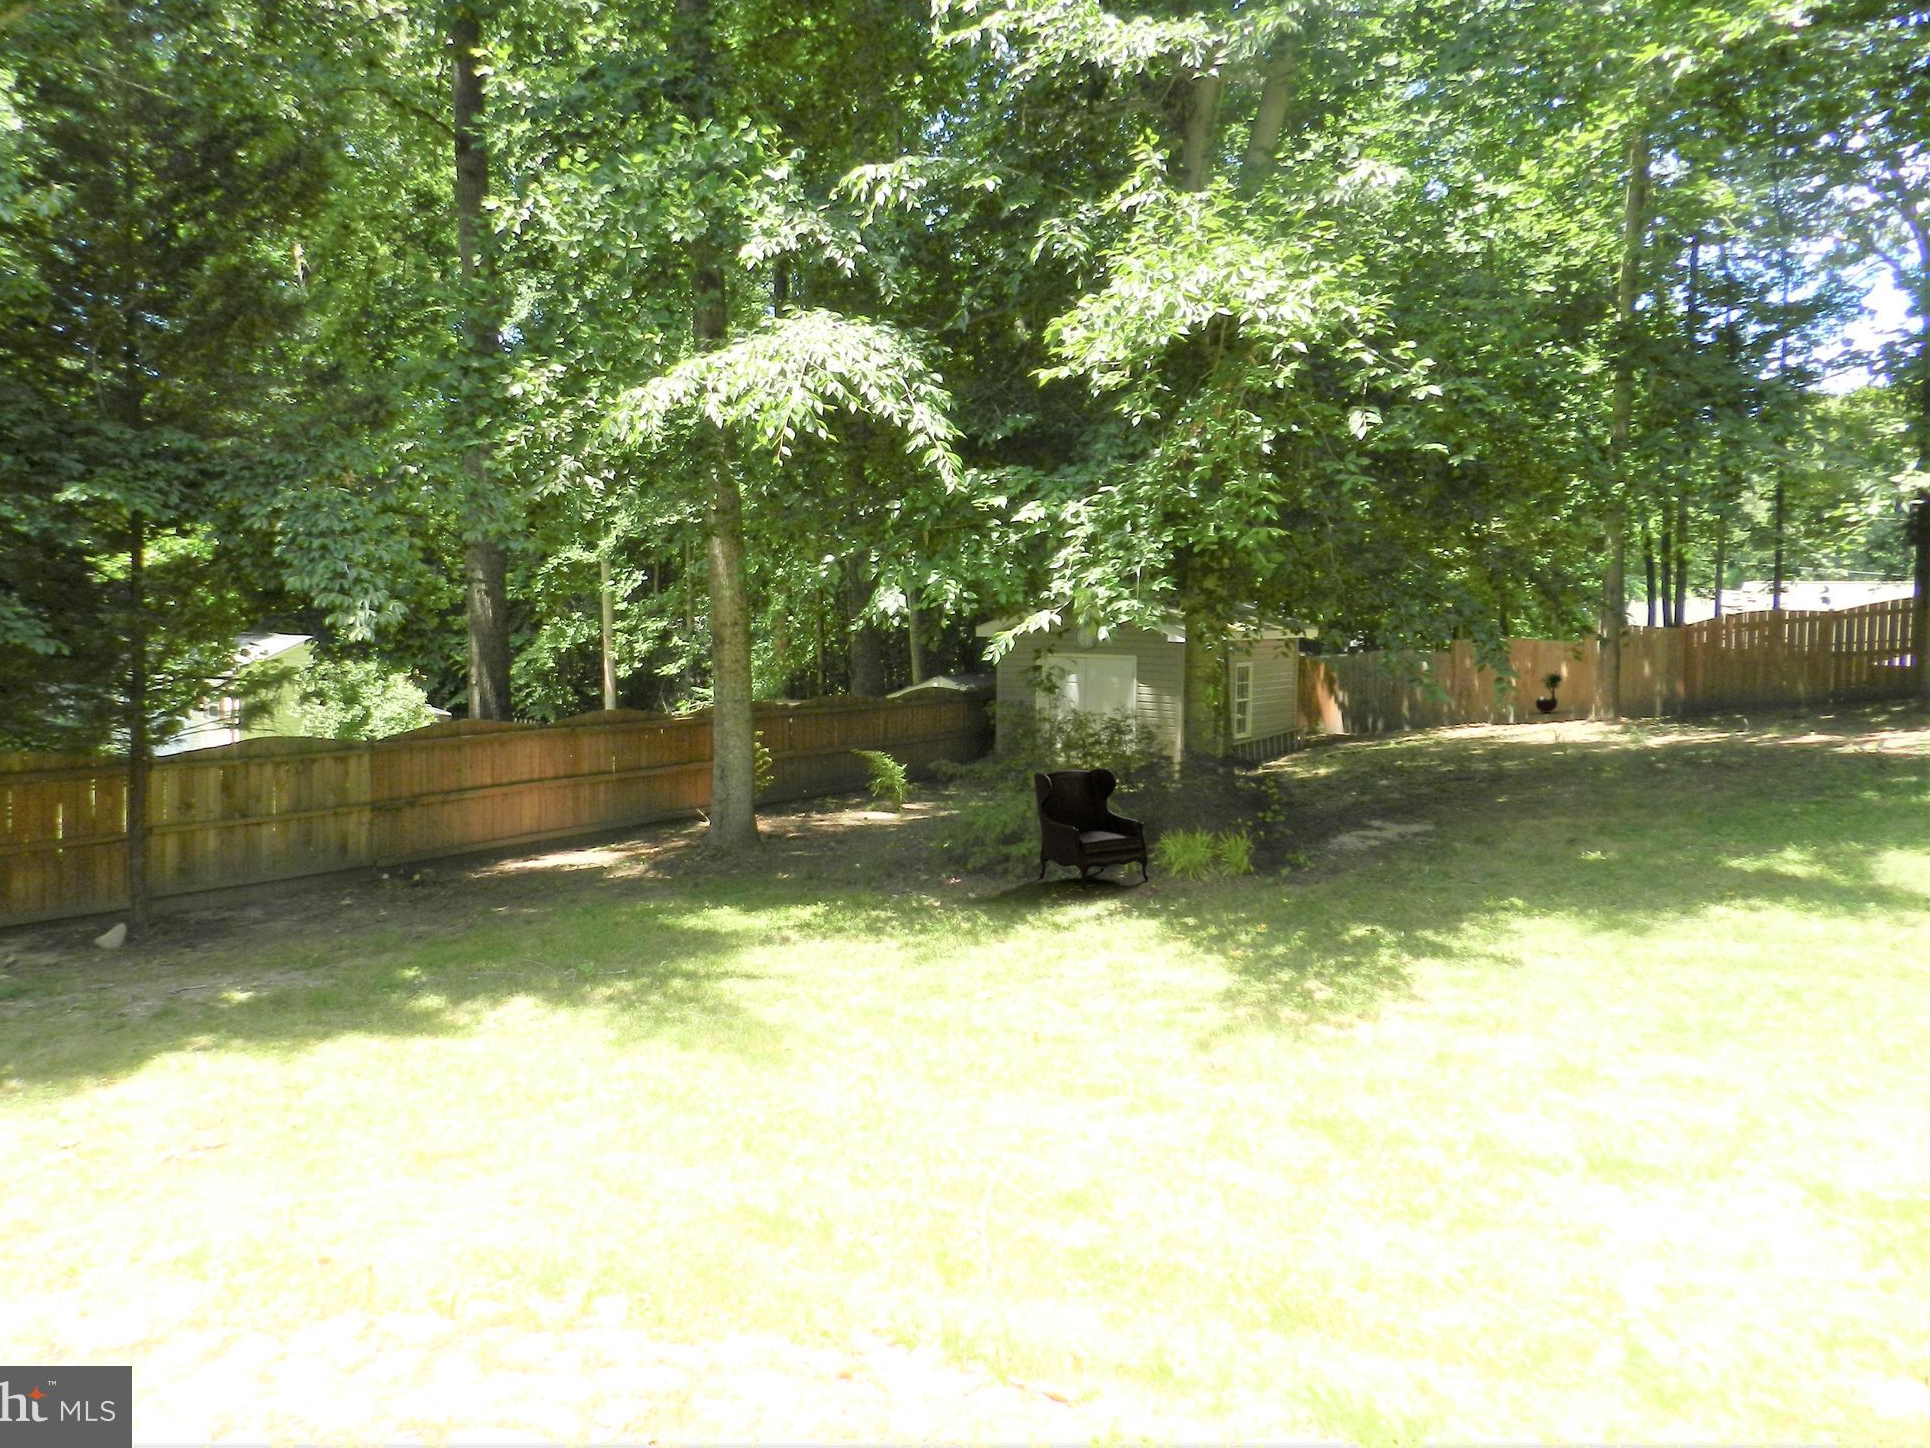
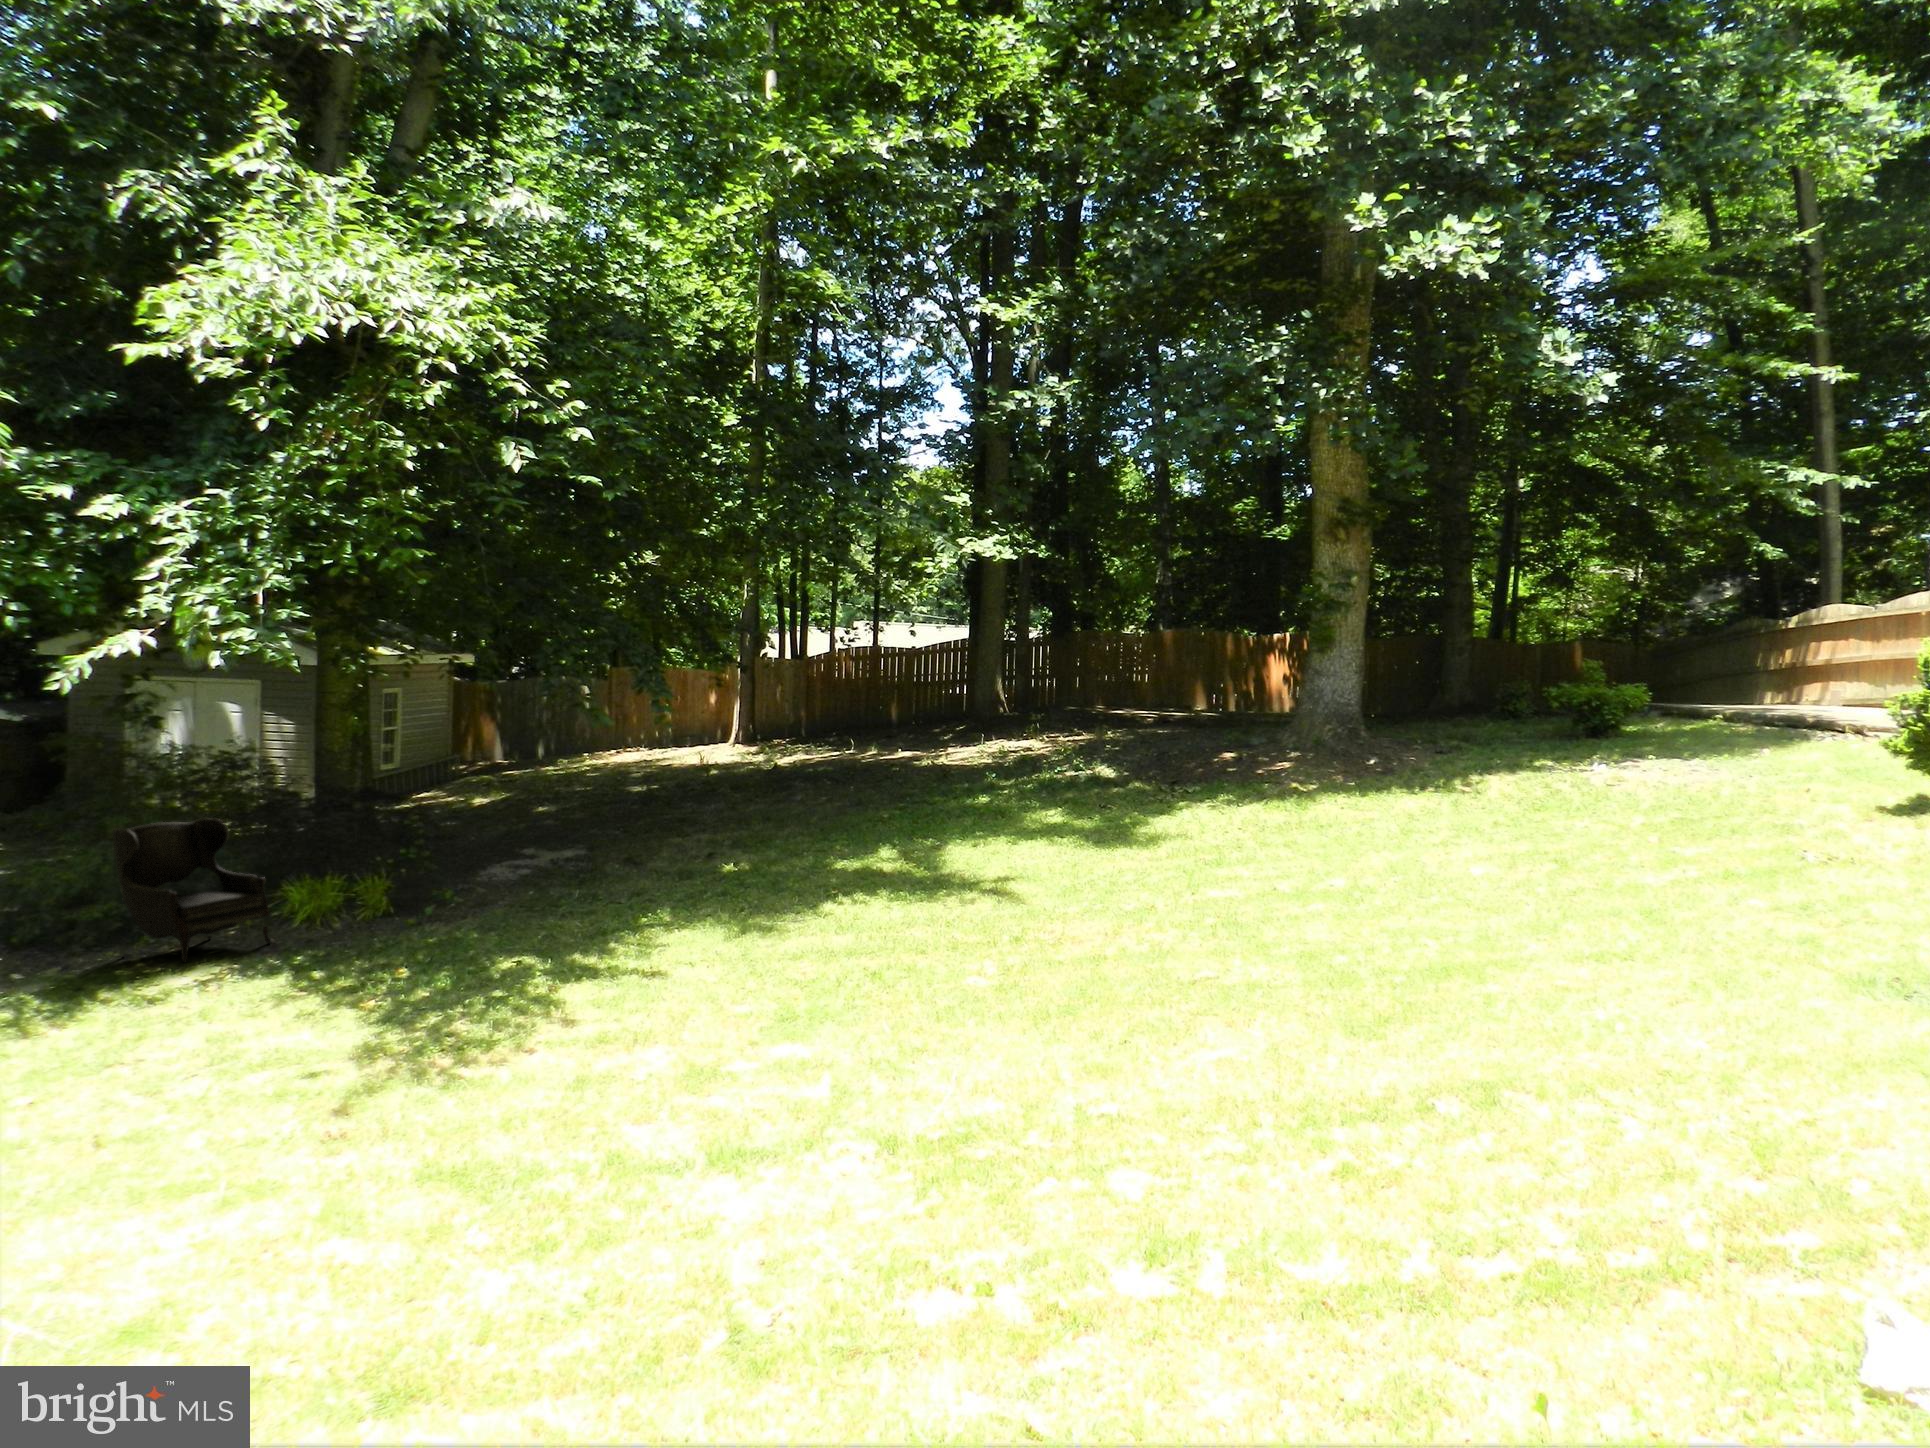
potted tree: present [1536,673,1563,713] -> none [691,699,716,742]

